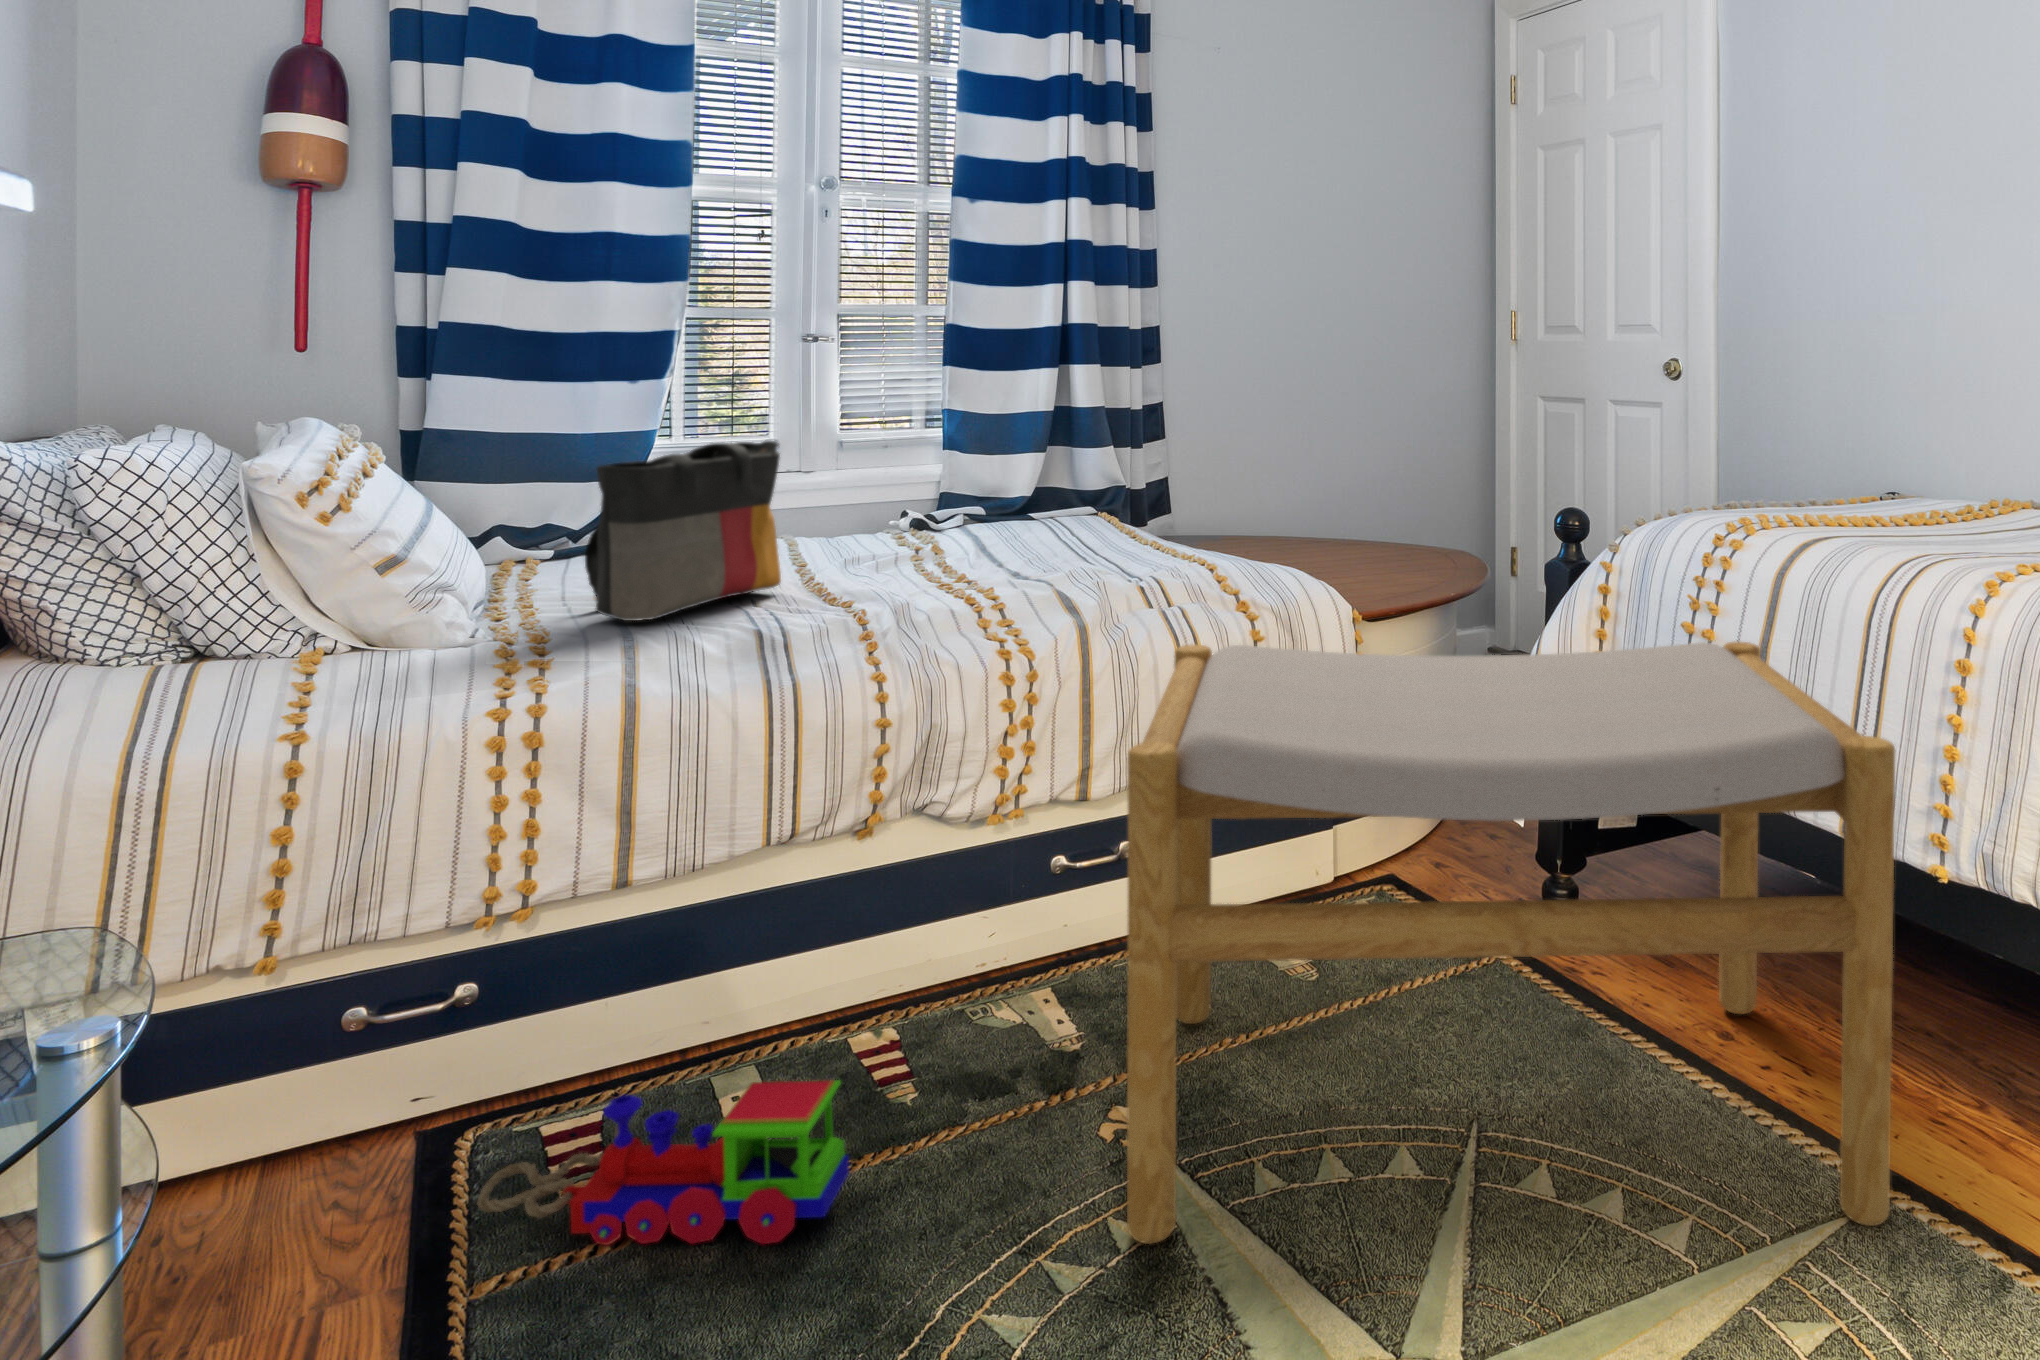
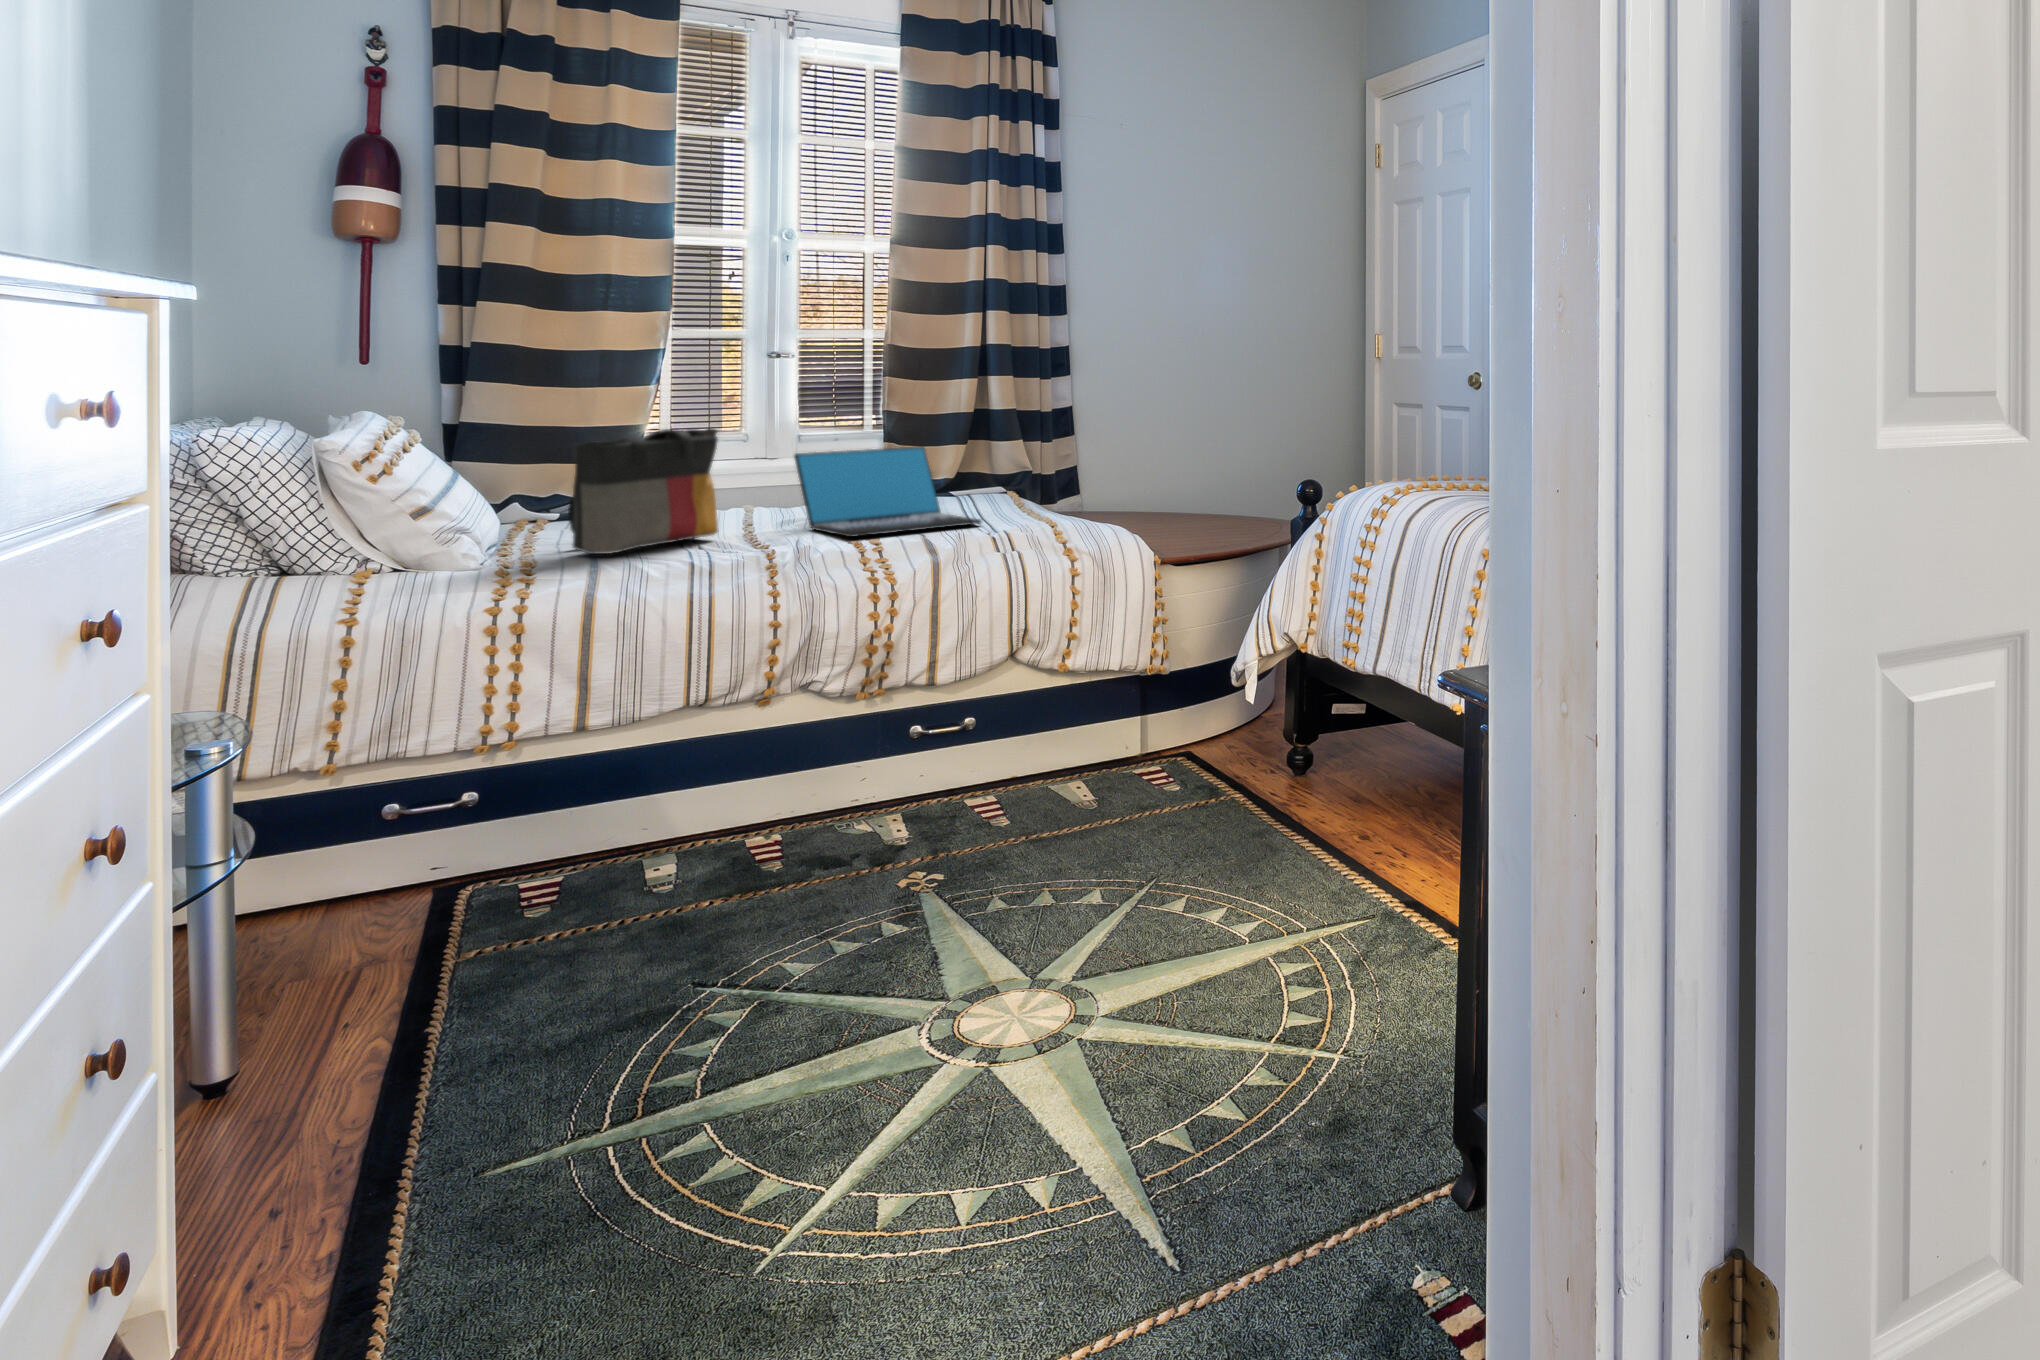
laptop: none [867,461,1112,589] -> present [794,447,981,537]
footstool: present [1127,642,1895,1244] -> none [889,565,1394,935]
toy train: present [478,1080,849,1245] -> none [465,840,716,939]

